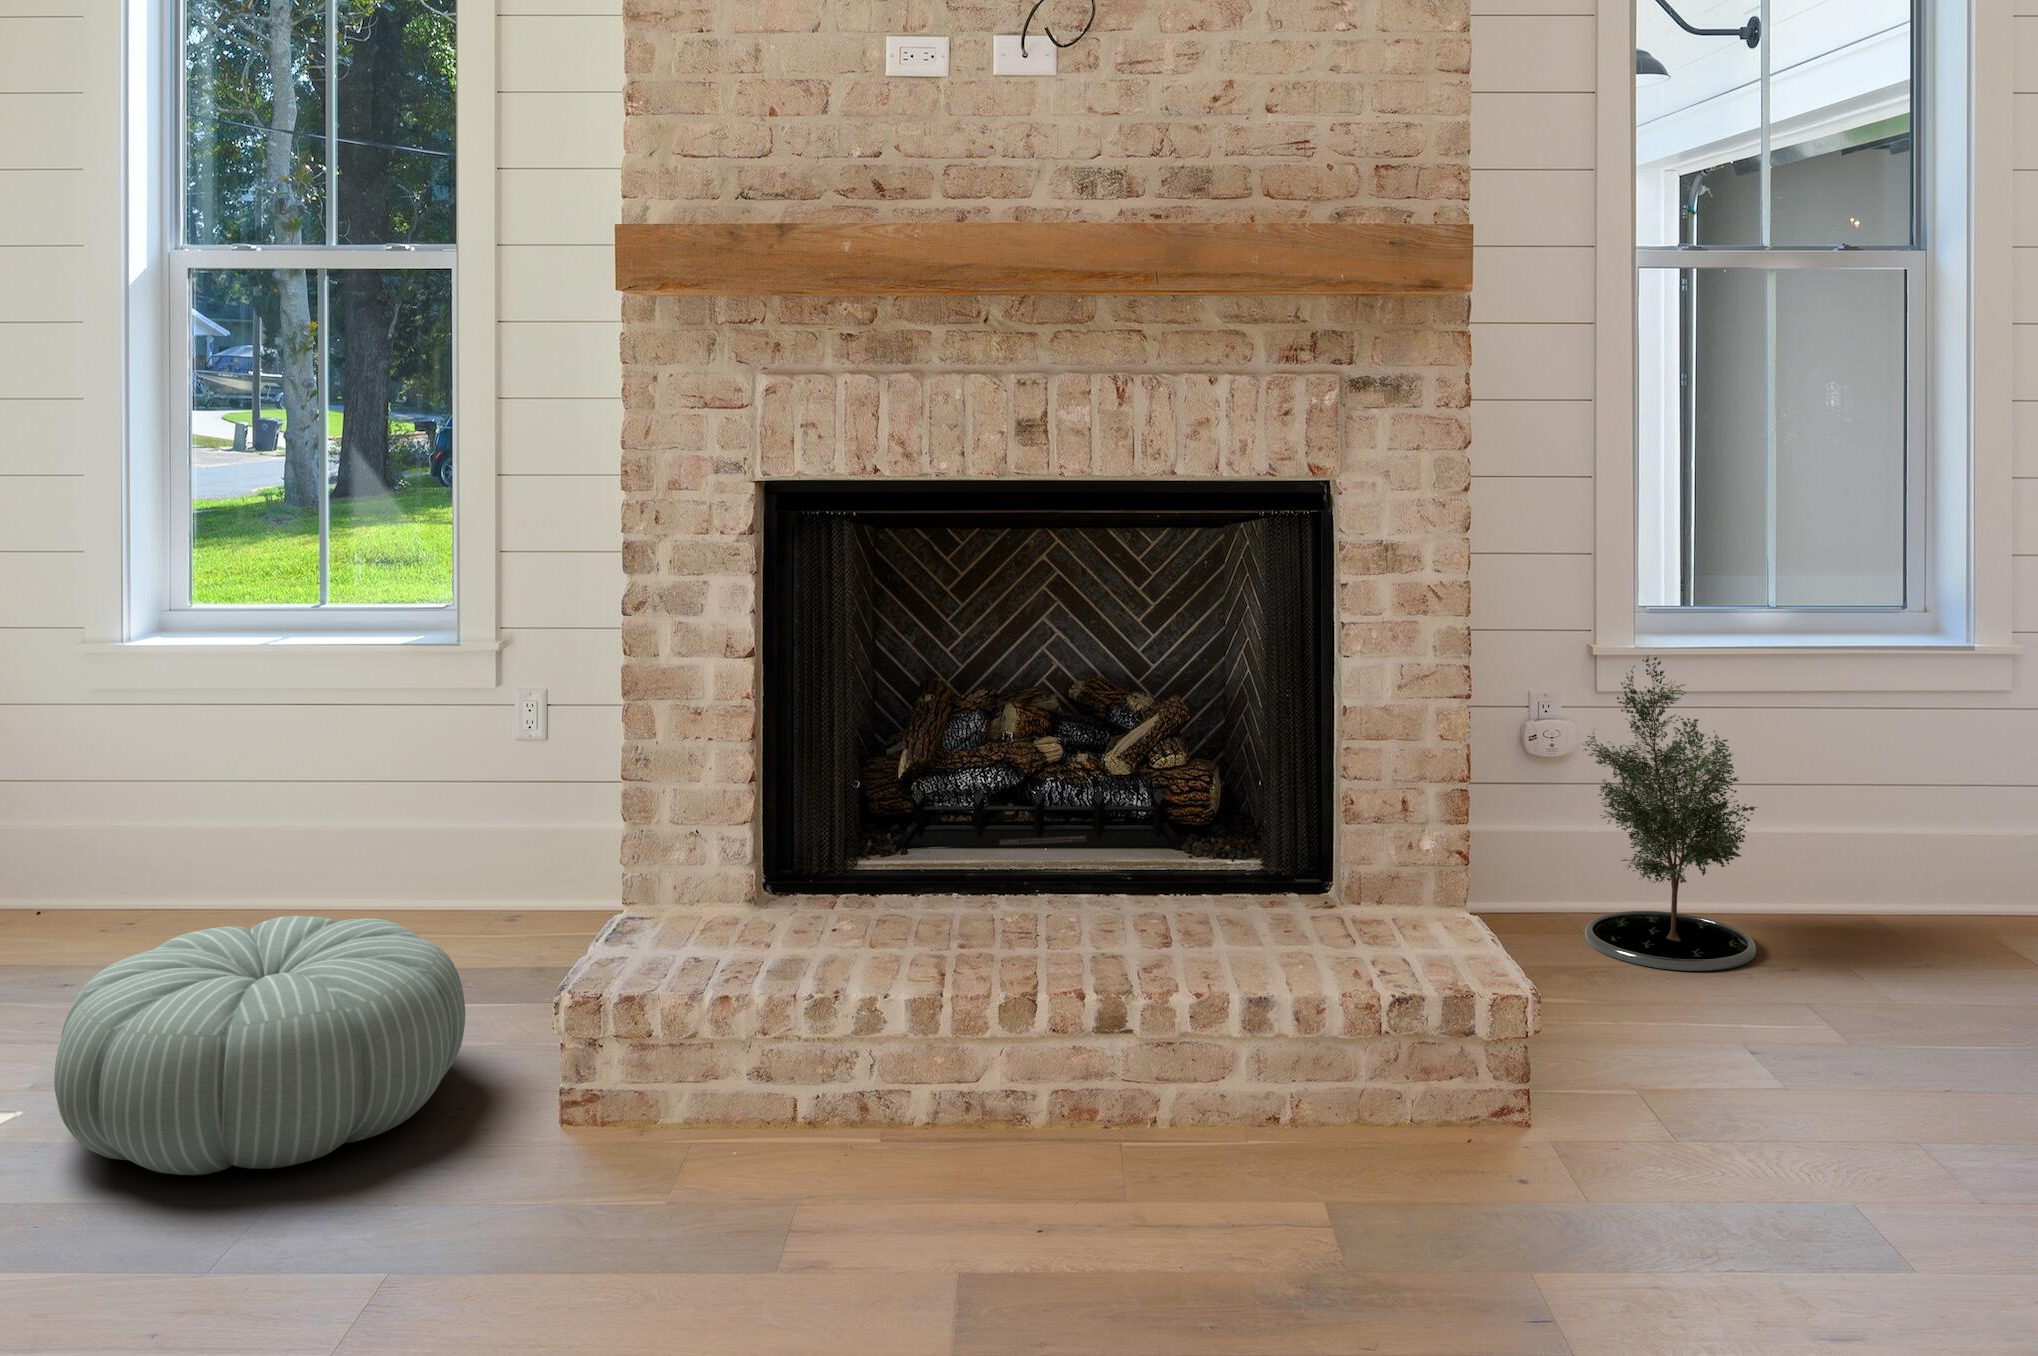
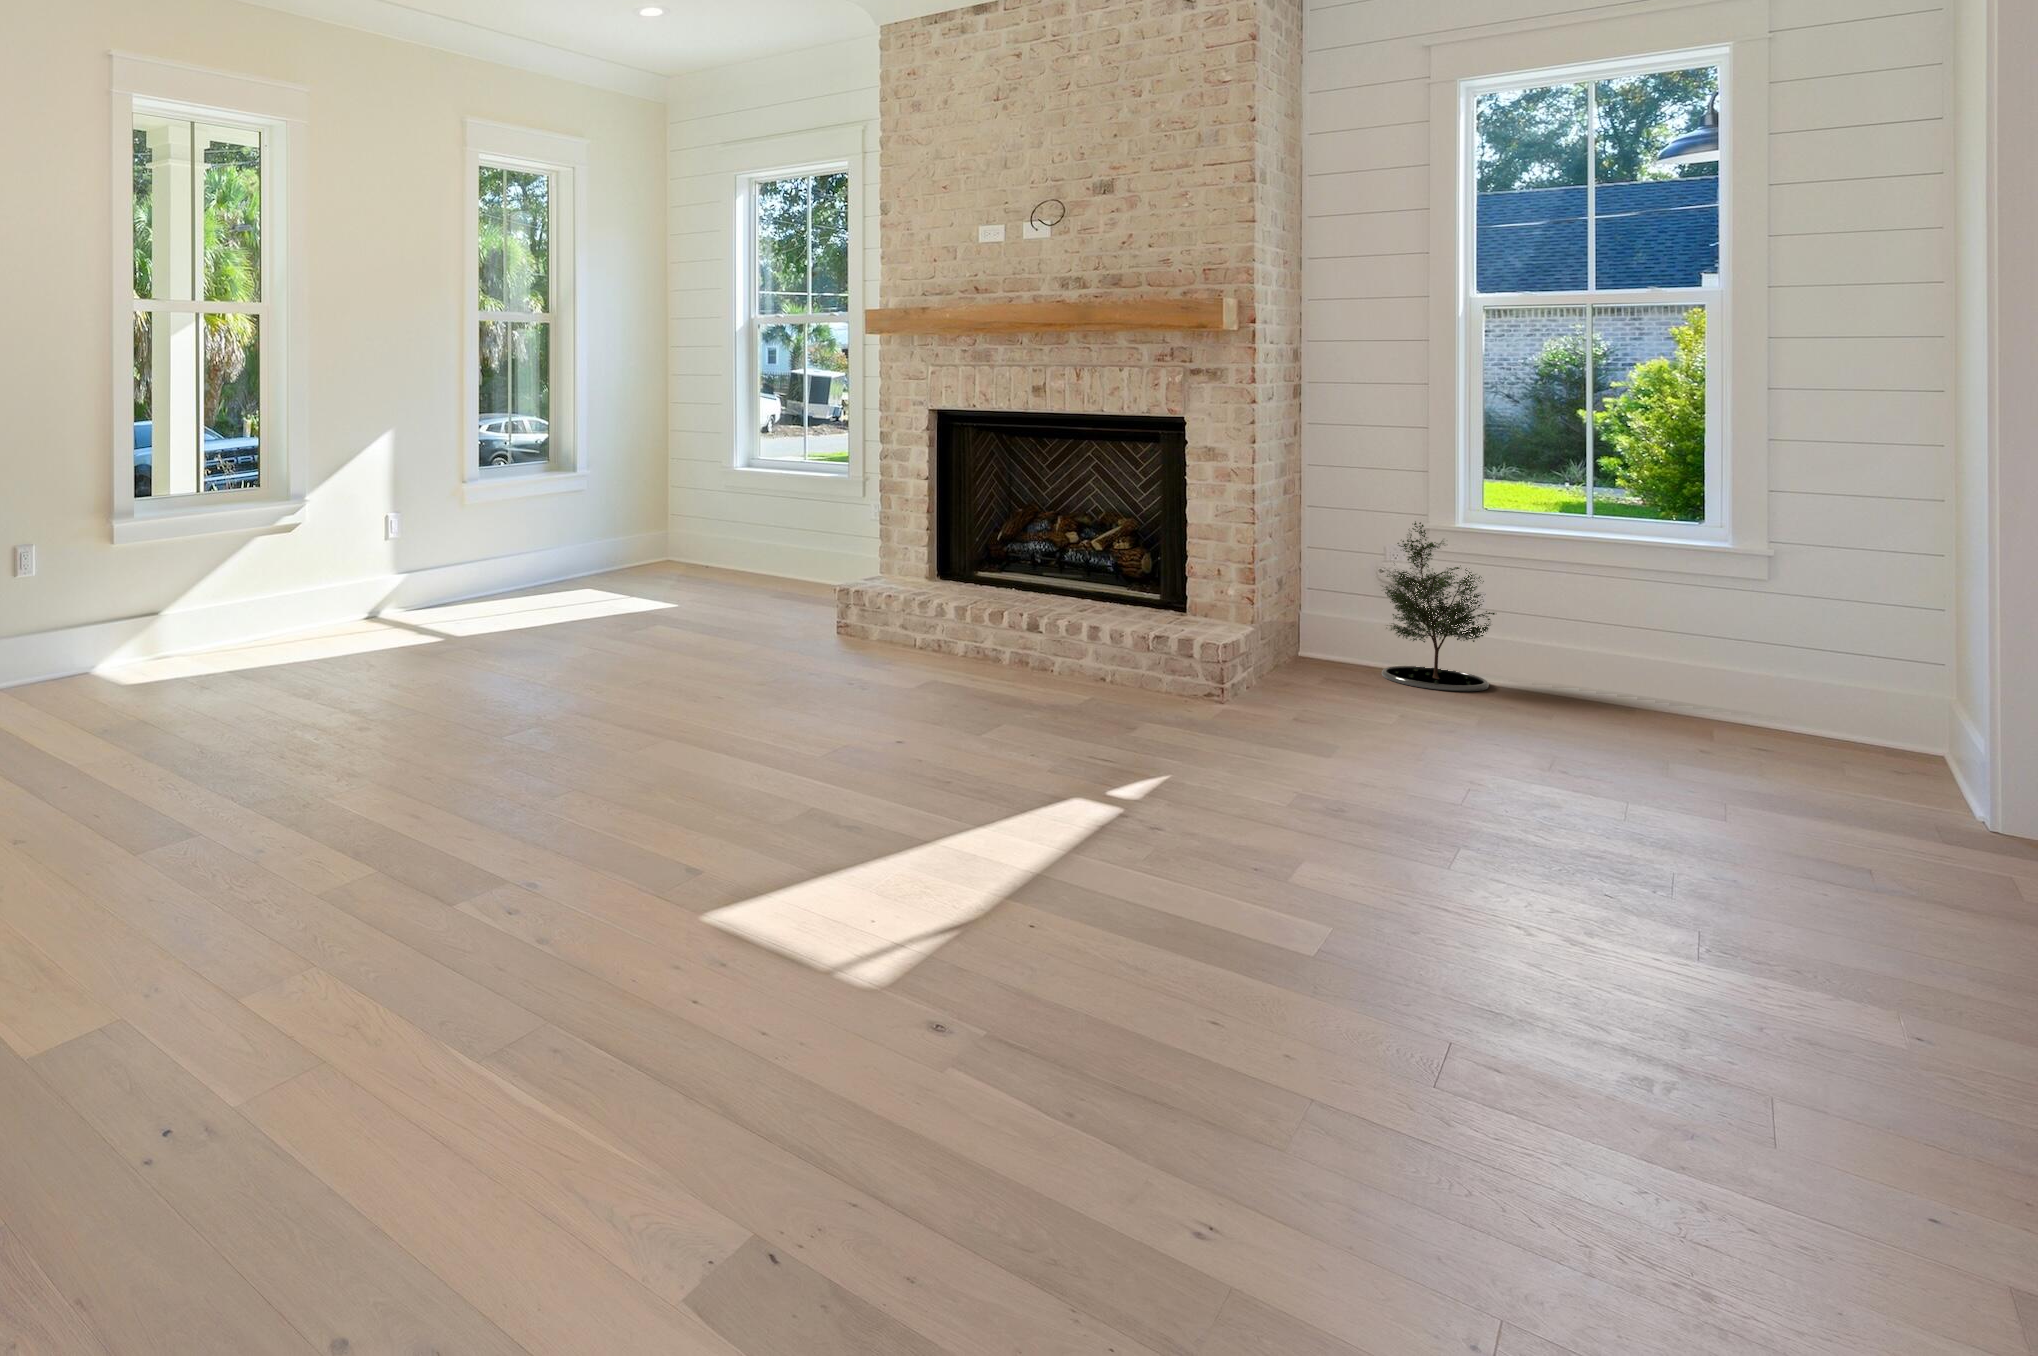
pouf: present [54,916,465,1175] -> none [677,560,810,630]

